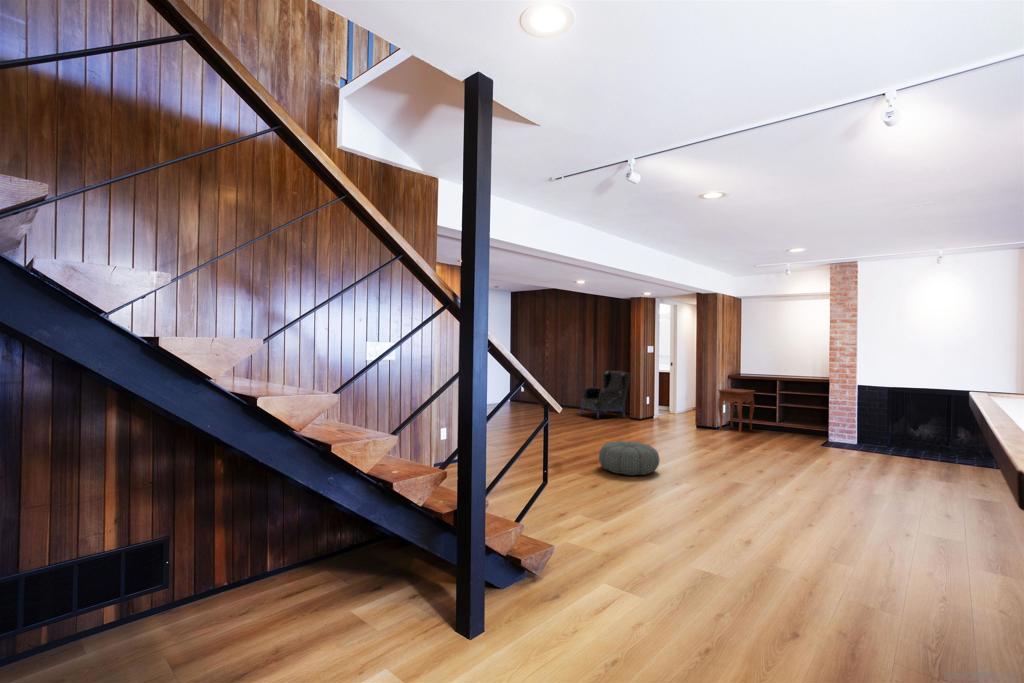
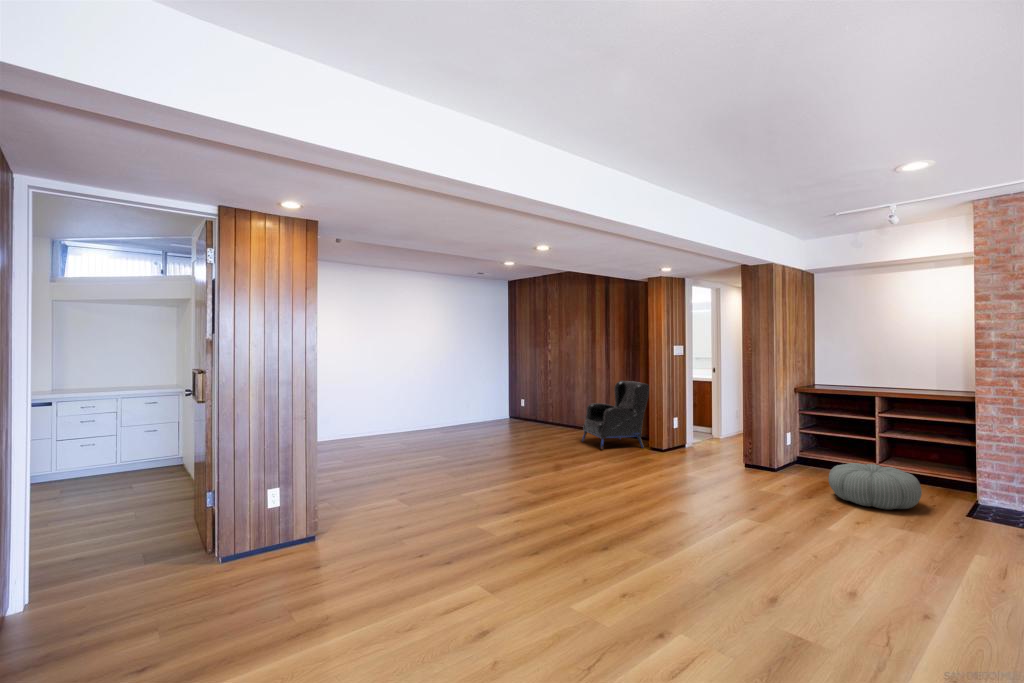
side table: present [718,389,755,432] -> none [776,408,839,479]
pouf: present [599,441,660,475] -> present [829,463,922,510]

